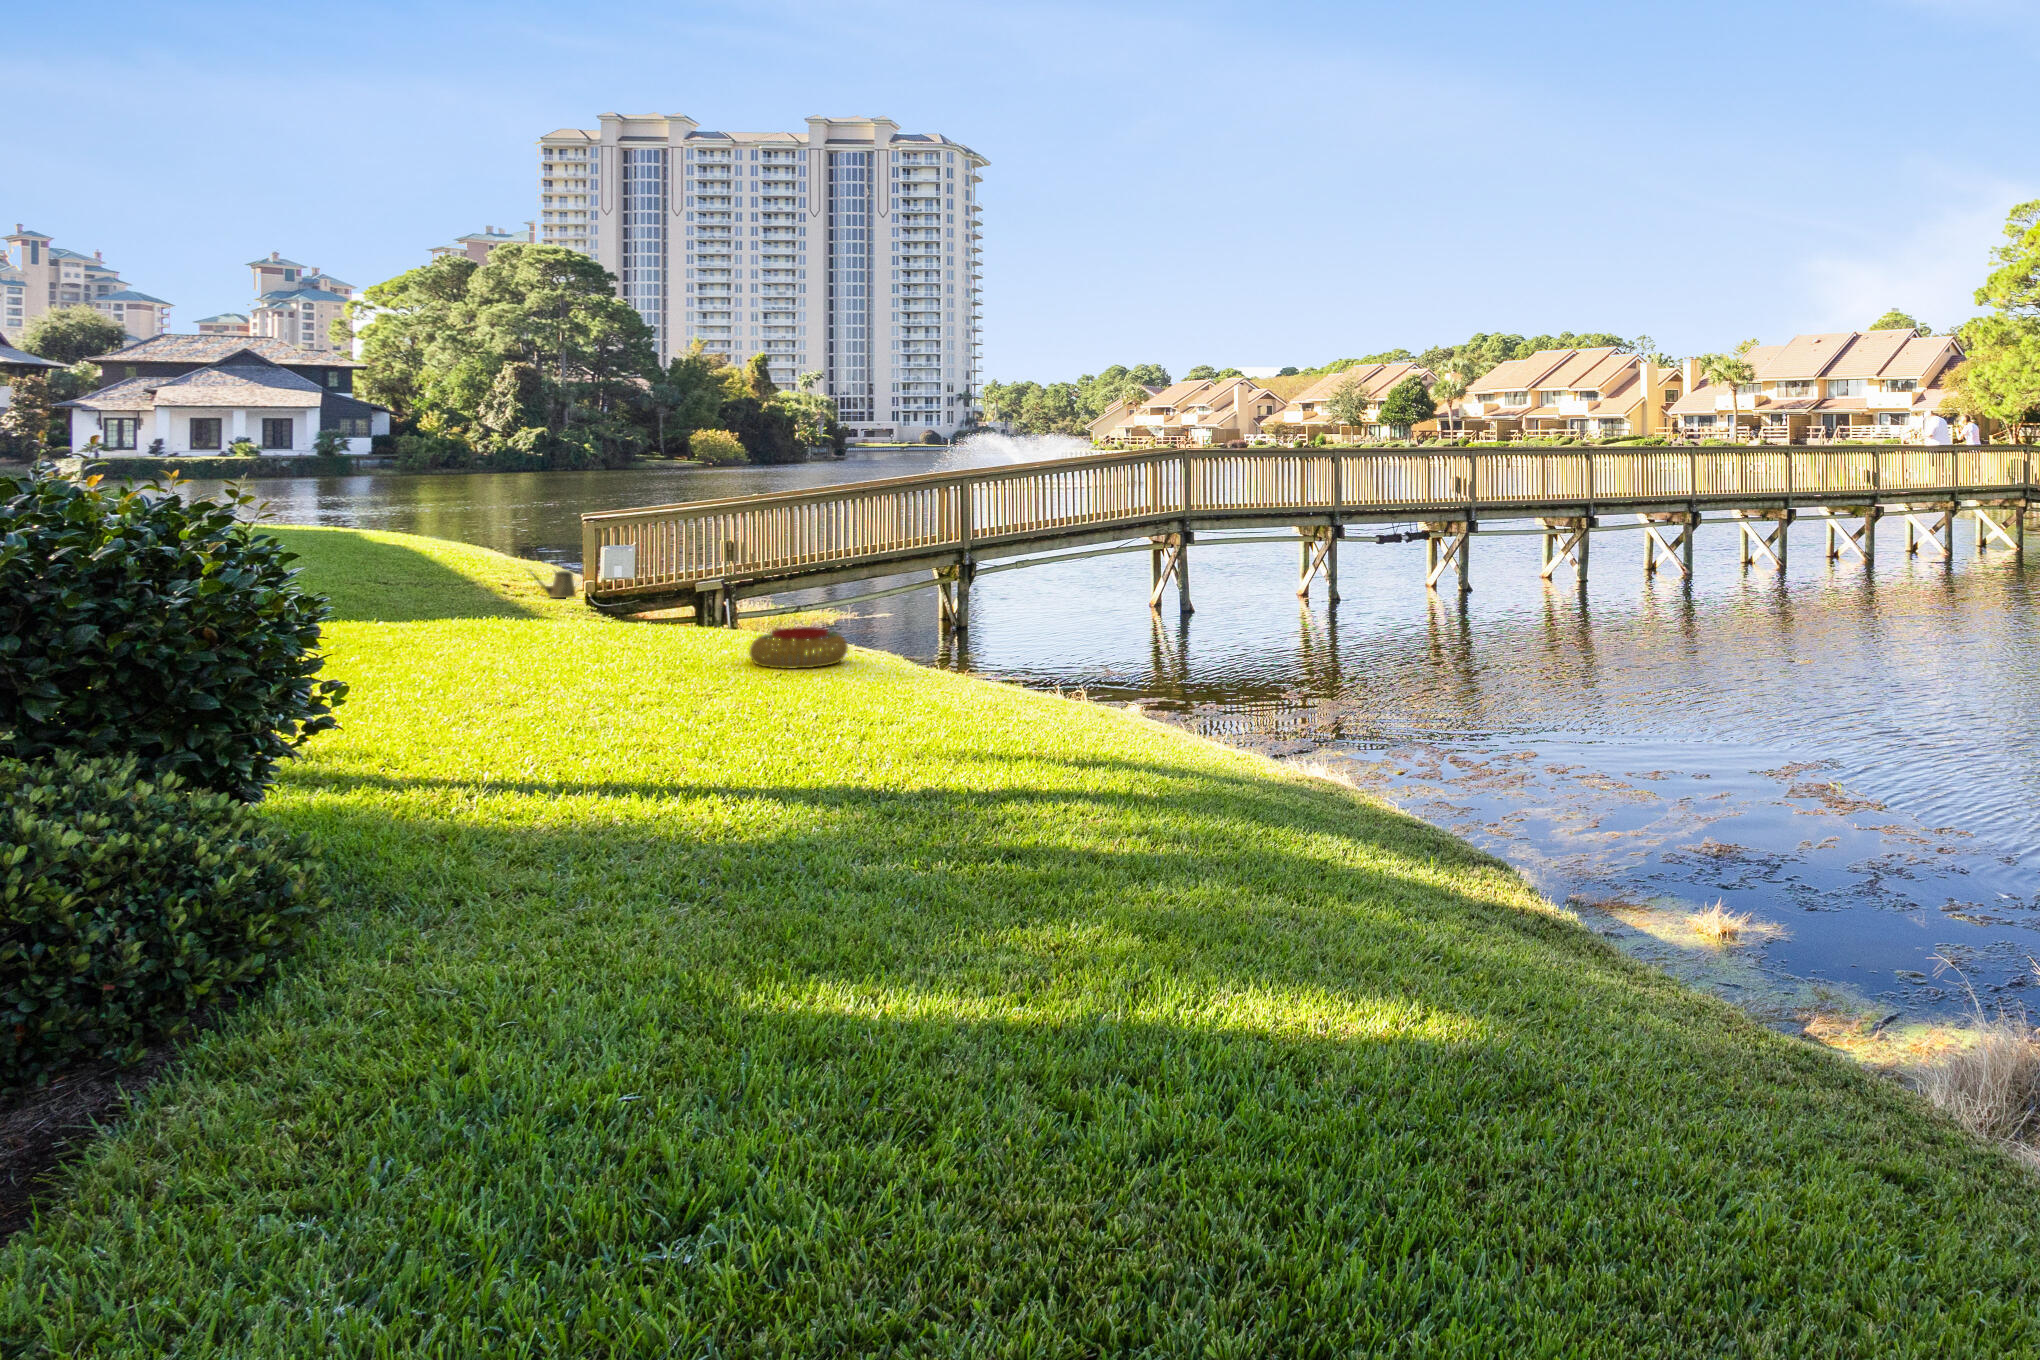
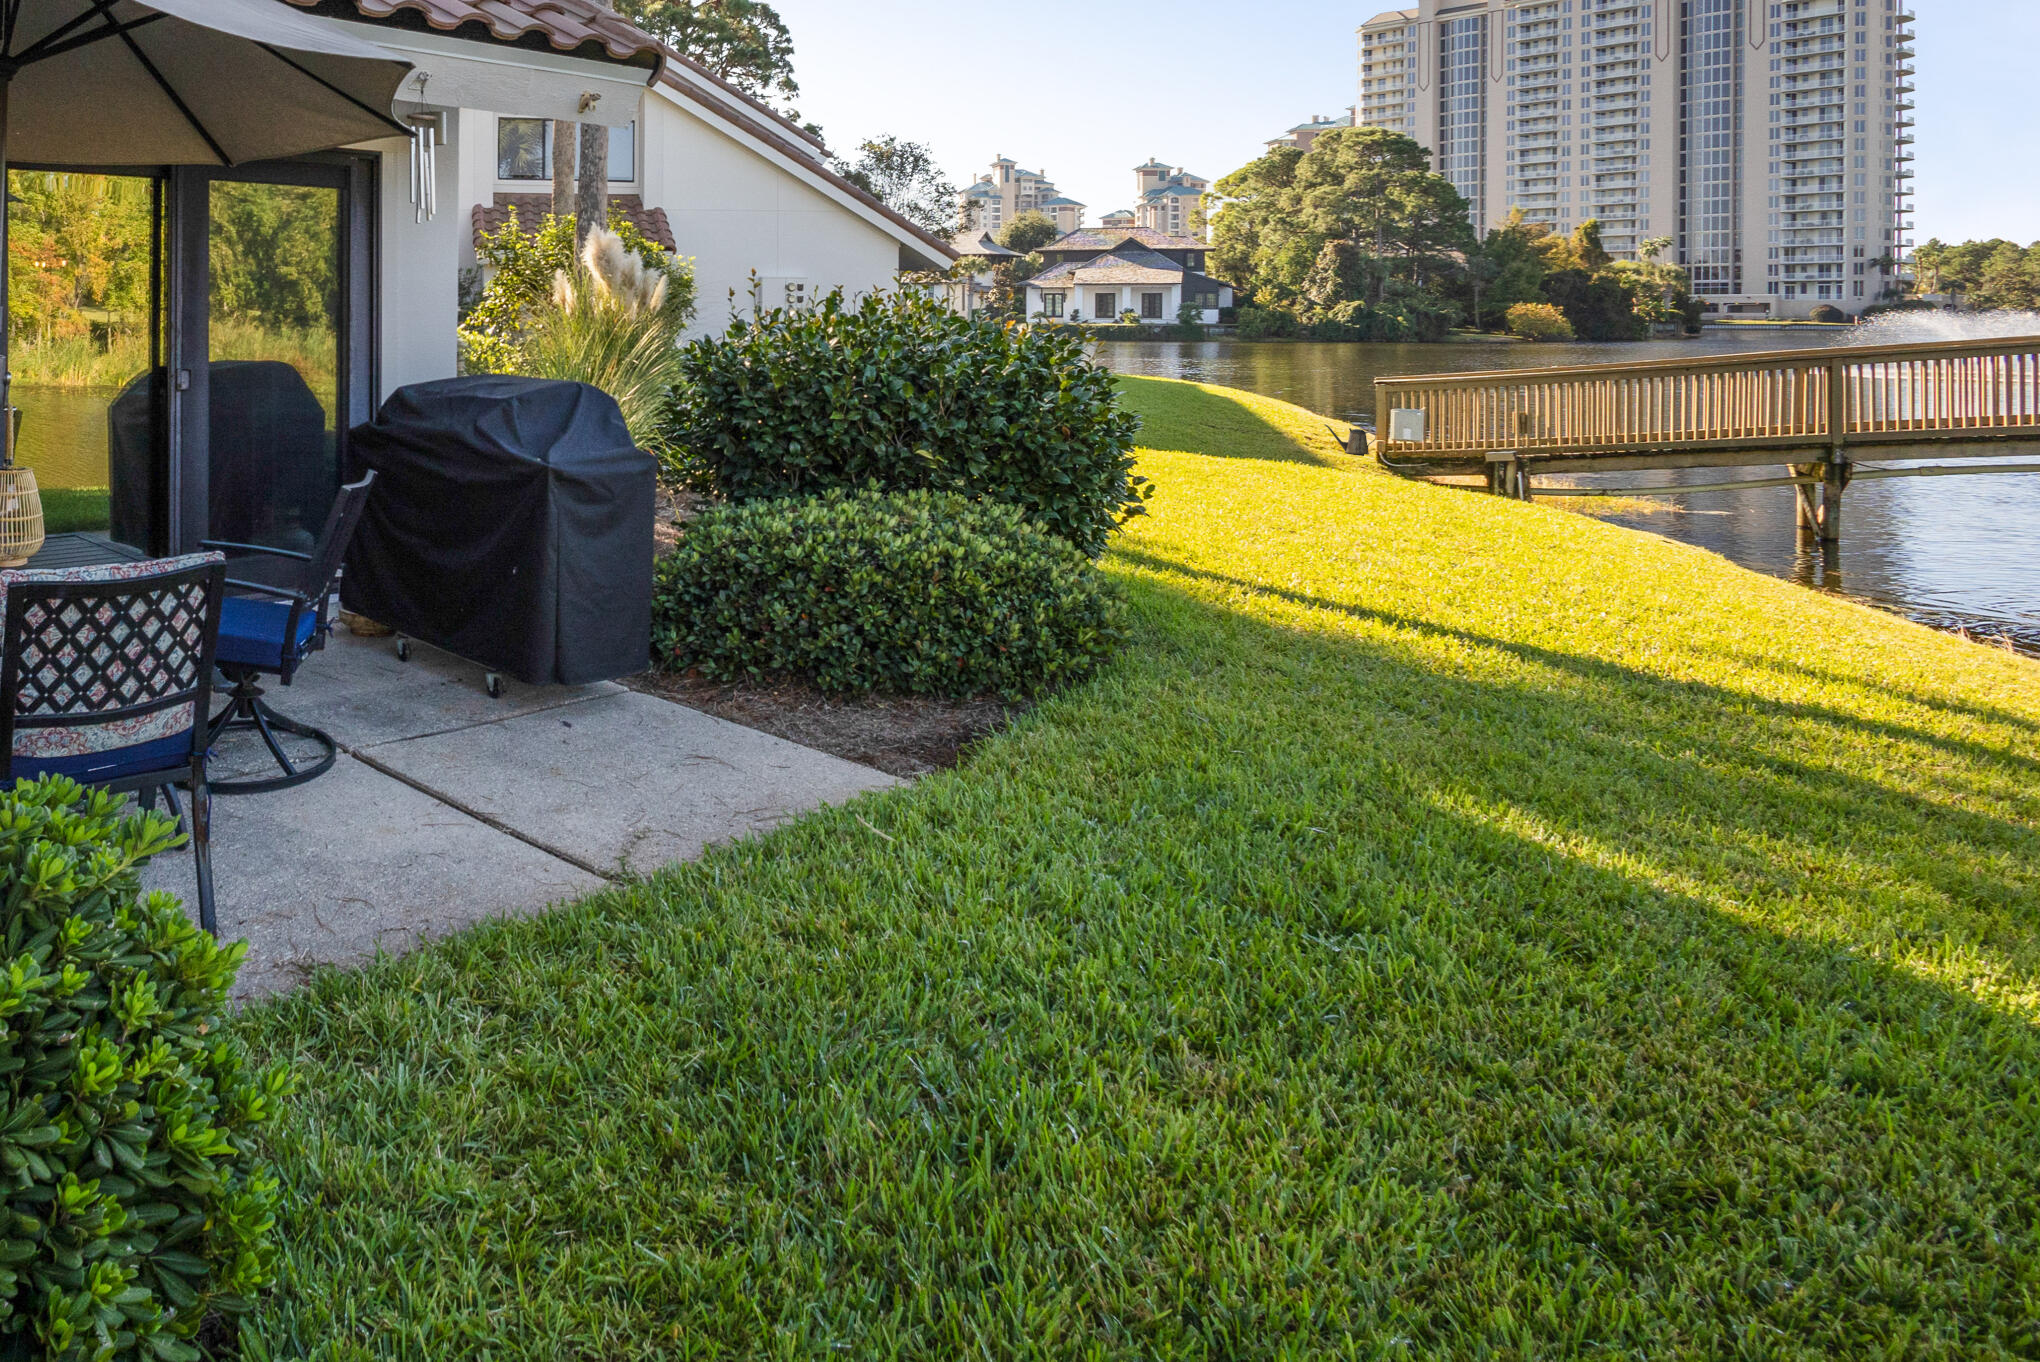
pouf: present [750,627,848,669] -> none [1525,503,1641,548]

